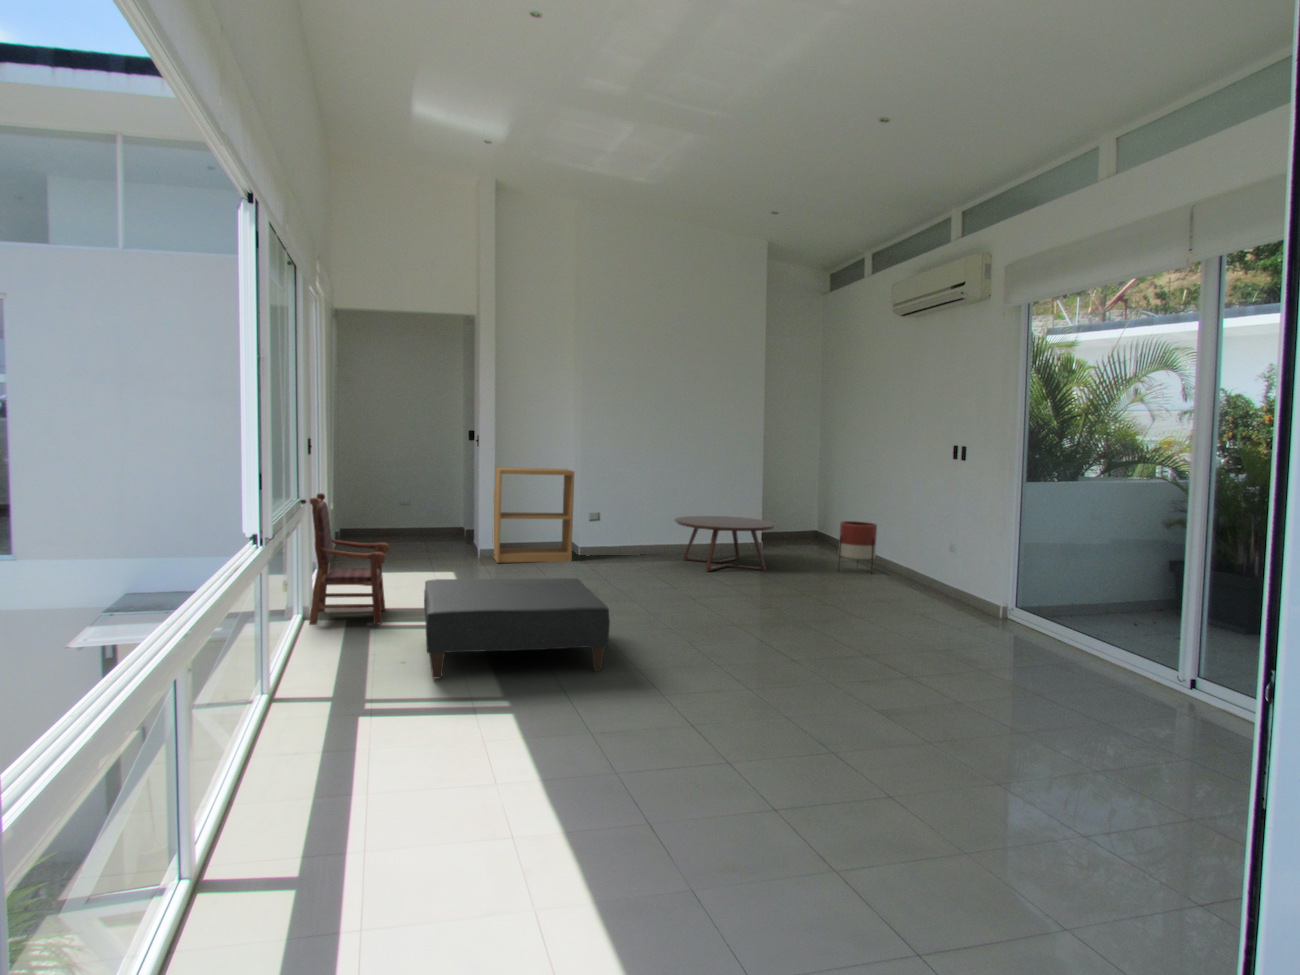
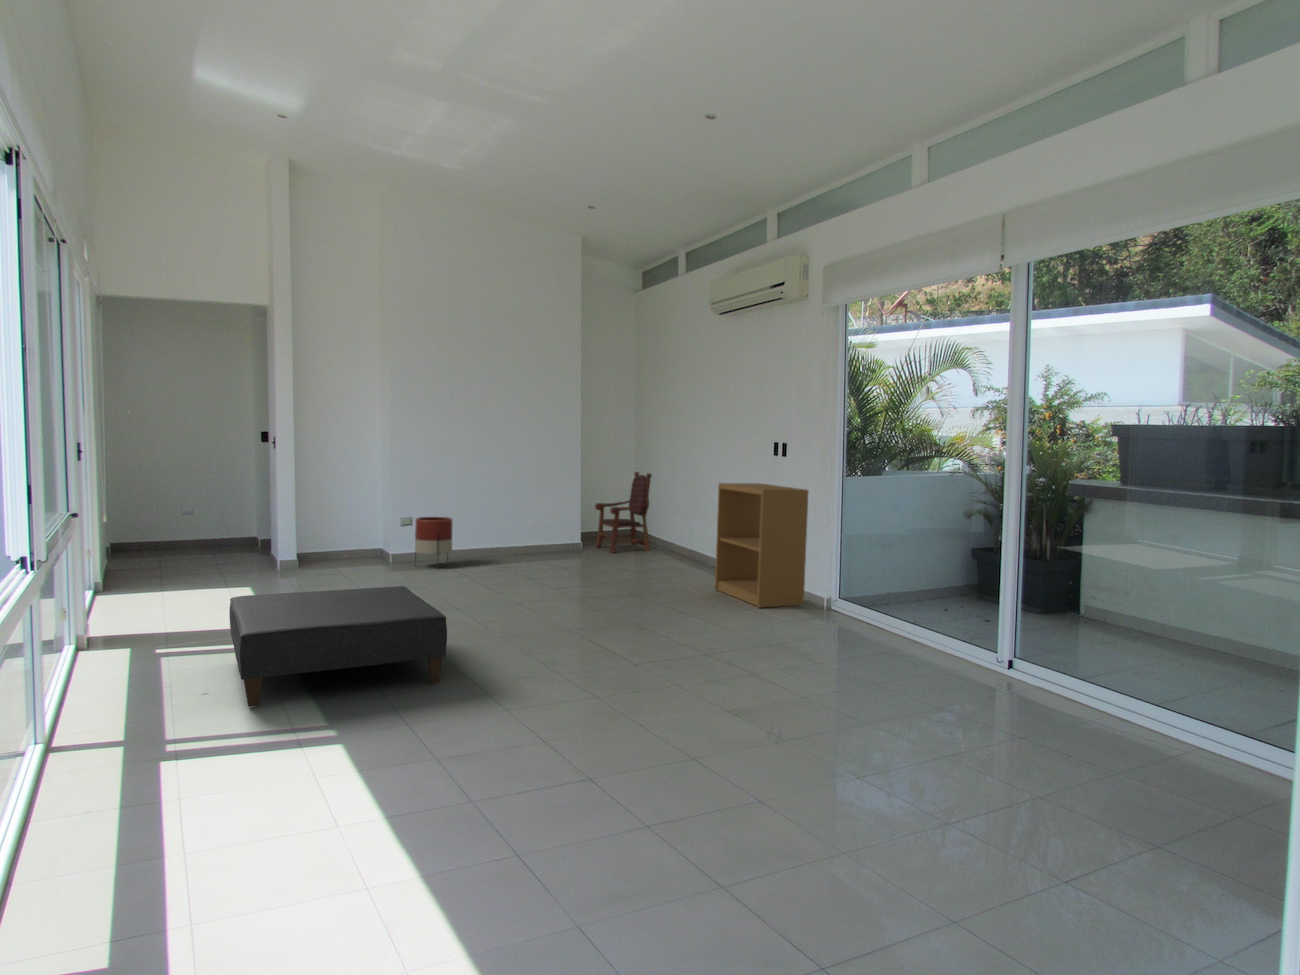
bookshelf: present [492,467,574,563] -> present [715,483,809,608]
armchair: present [309,493,389,625] -> present [595,472,652,552]
coffee table: present [675,516,776,571] -> none [493,515,596,571]
planter: present [839,521,877,570] -> present [415,517,453,563]

